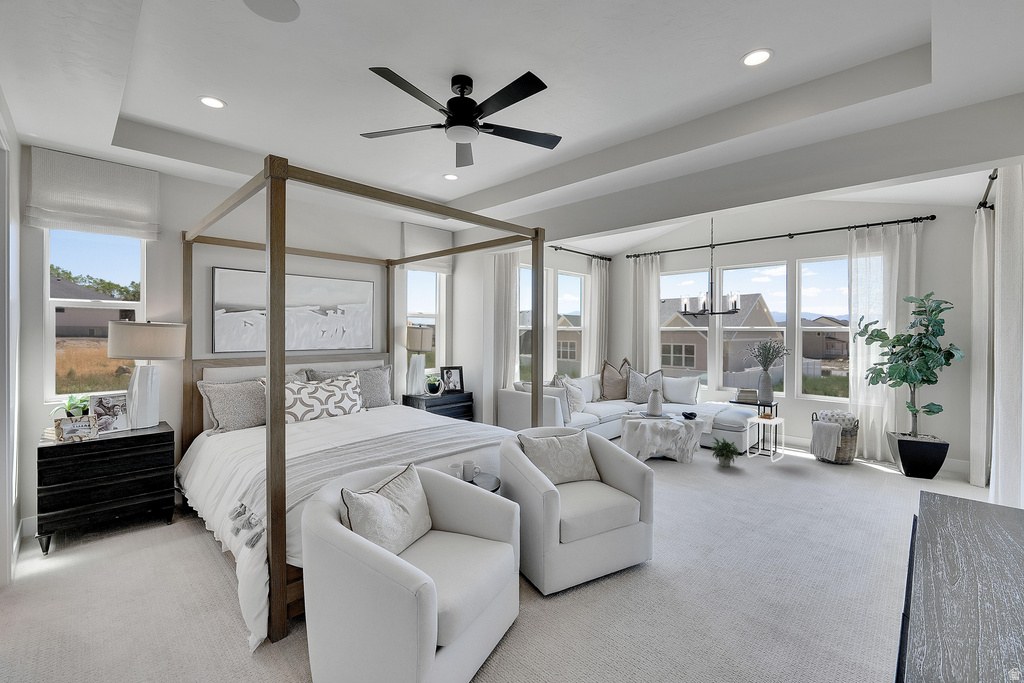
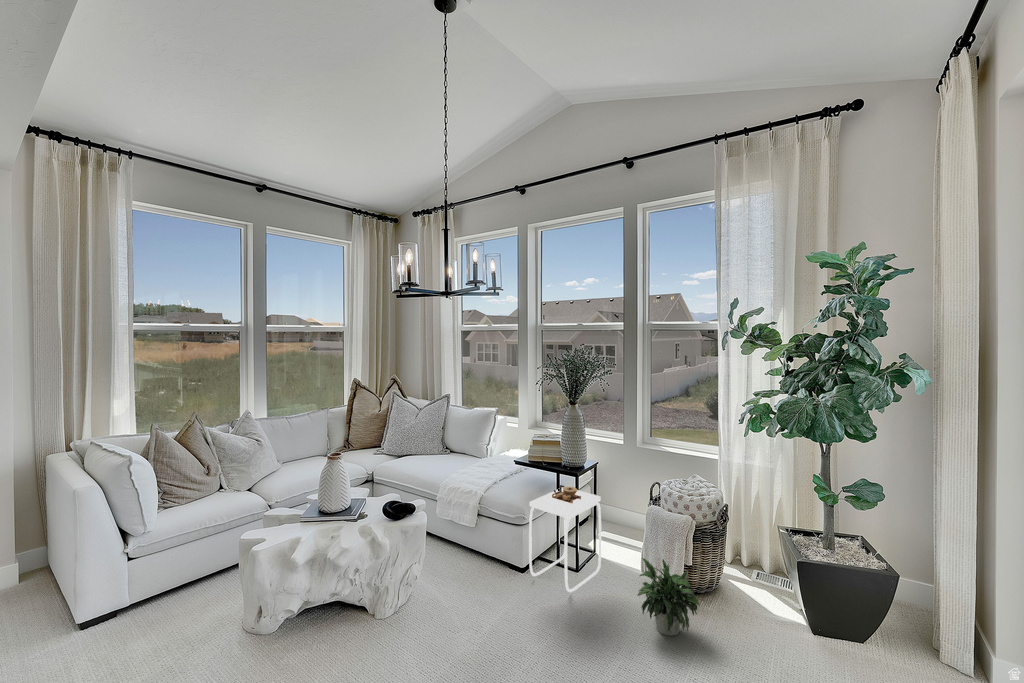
potted plant: present [711,437,739,467] -> present [637,558,700,636]

